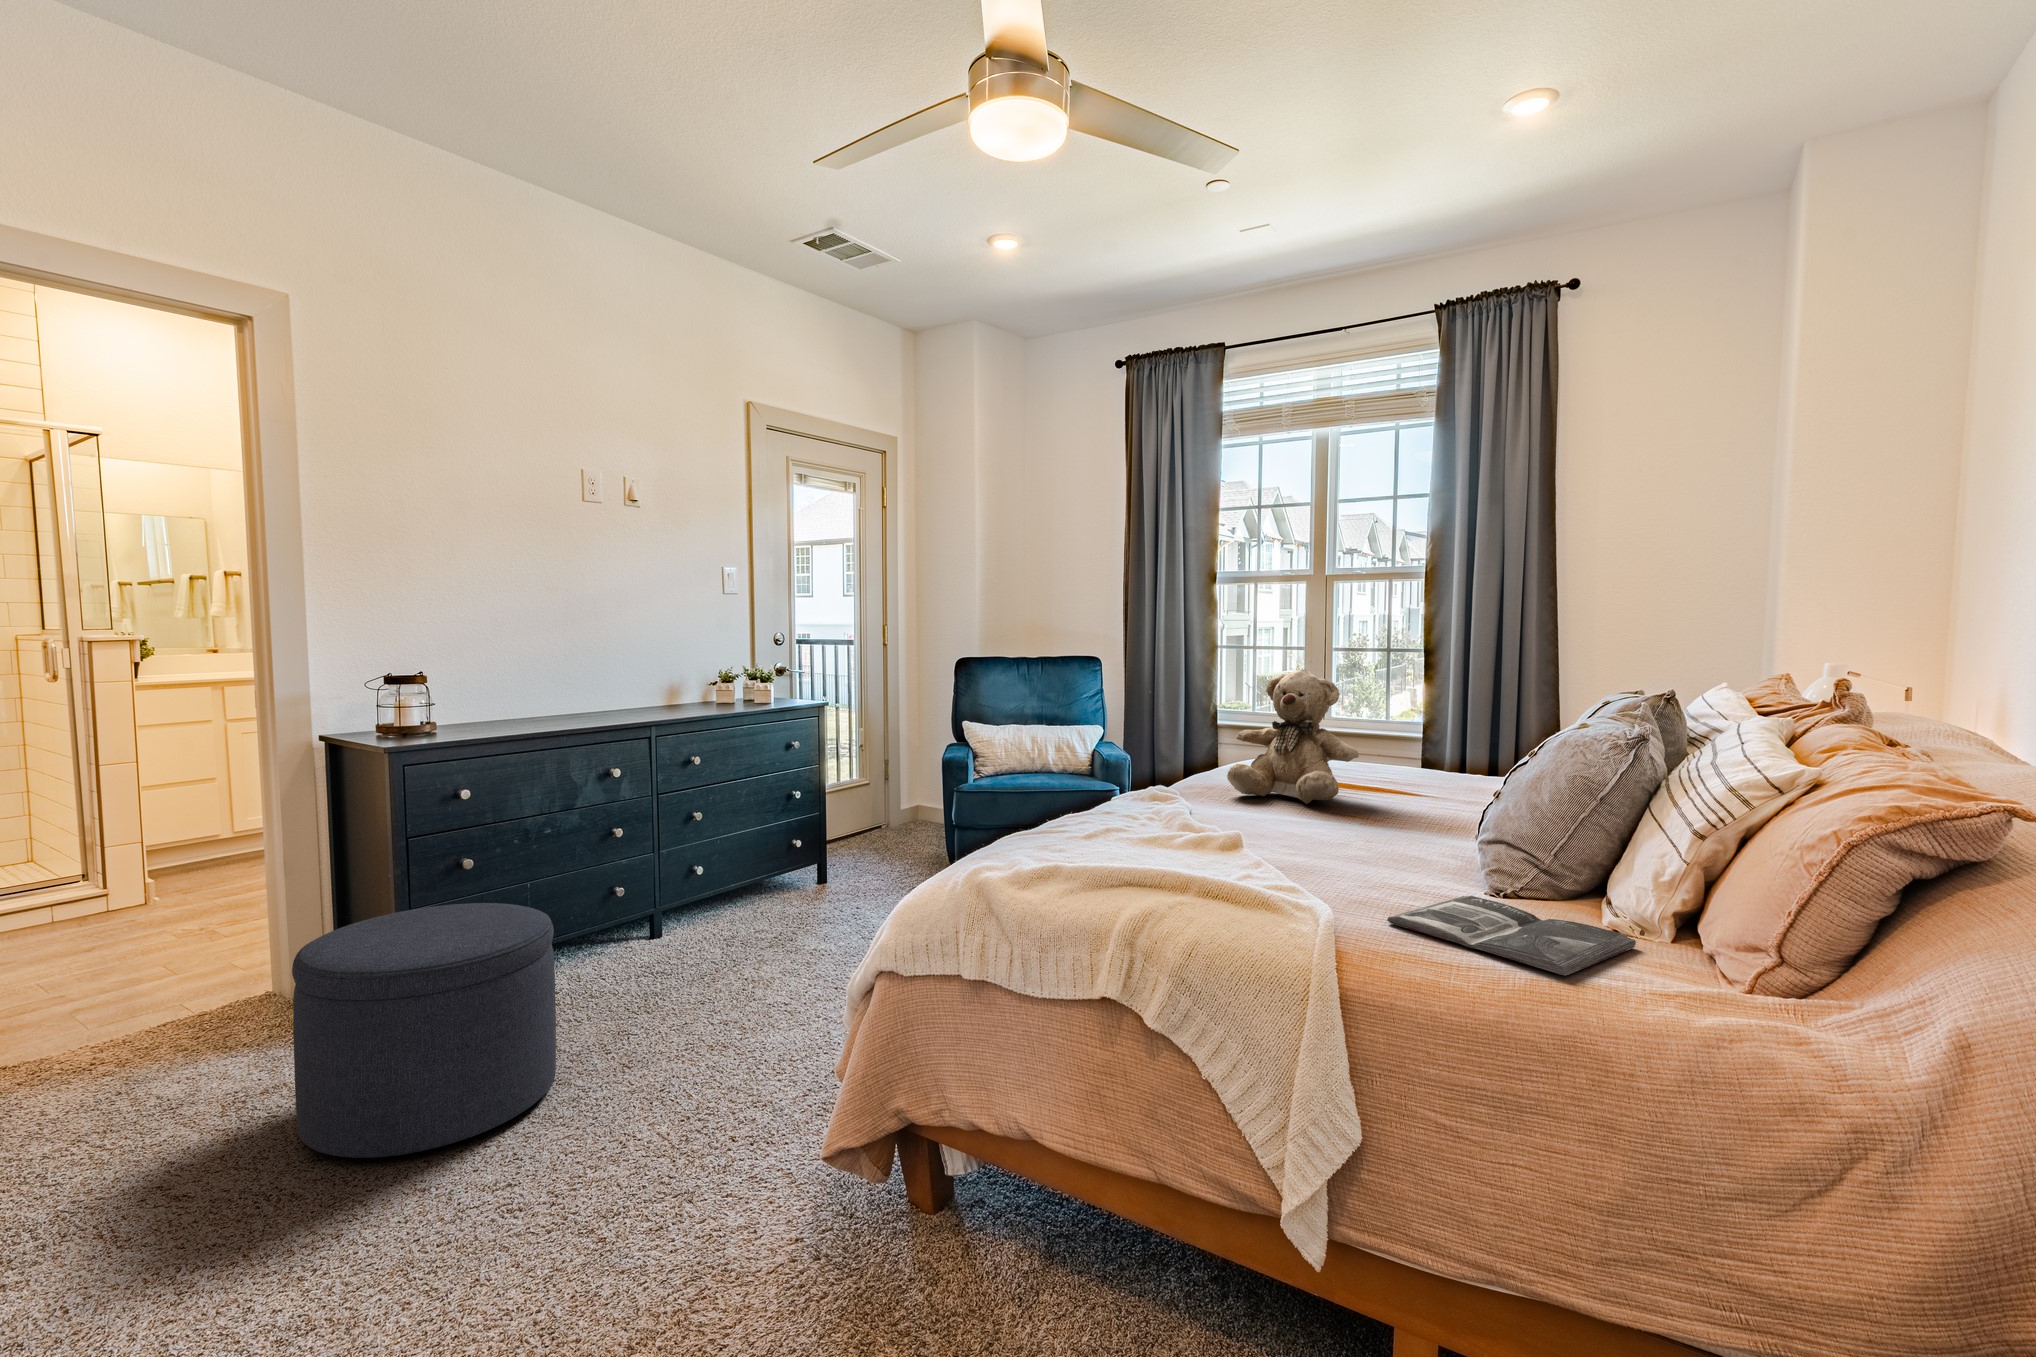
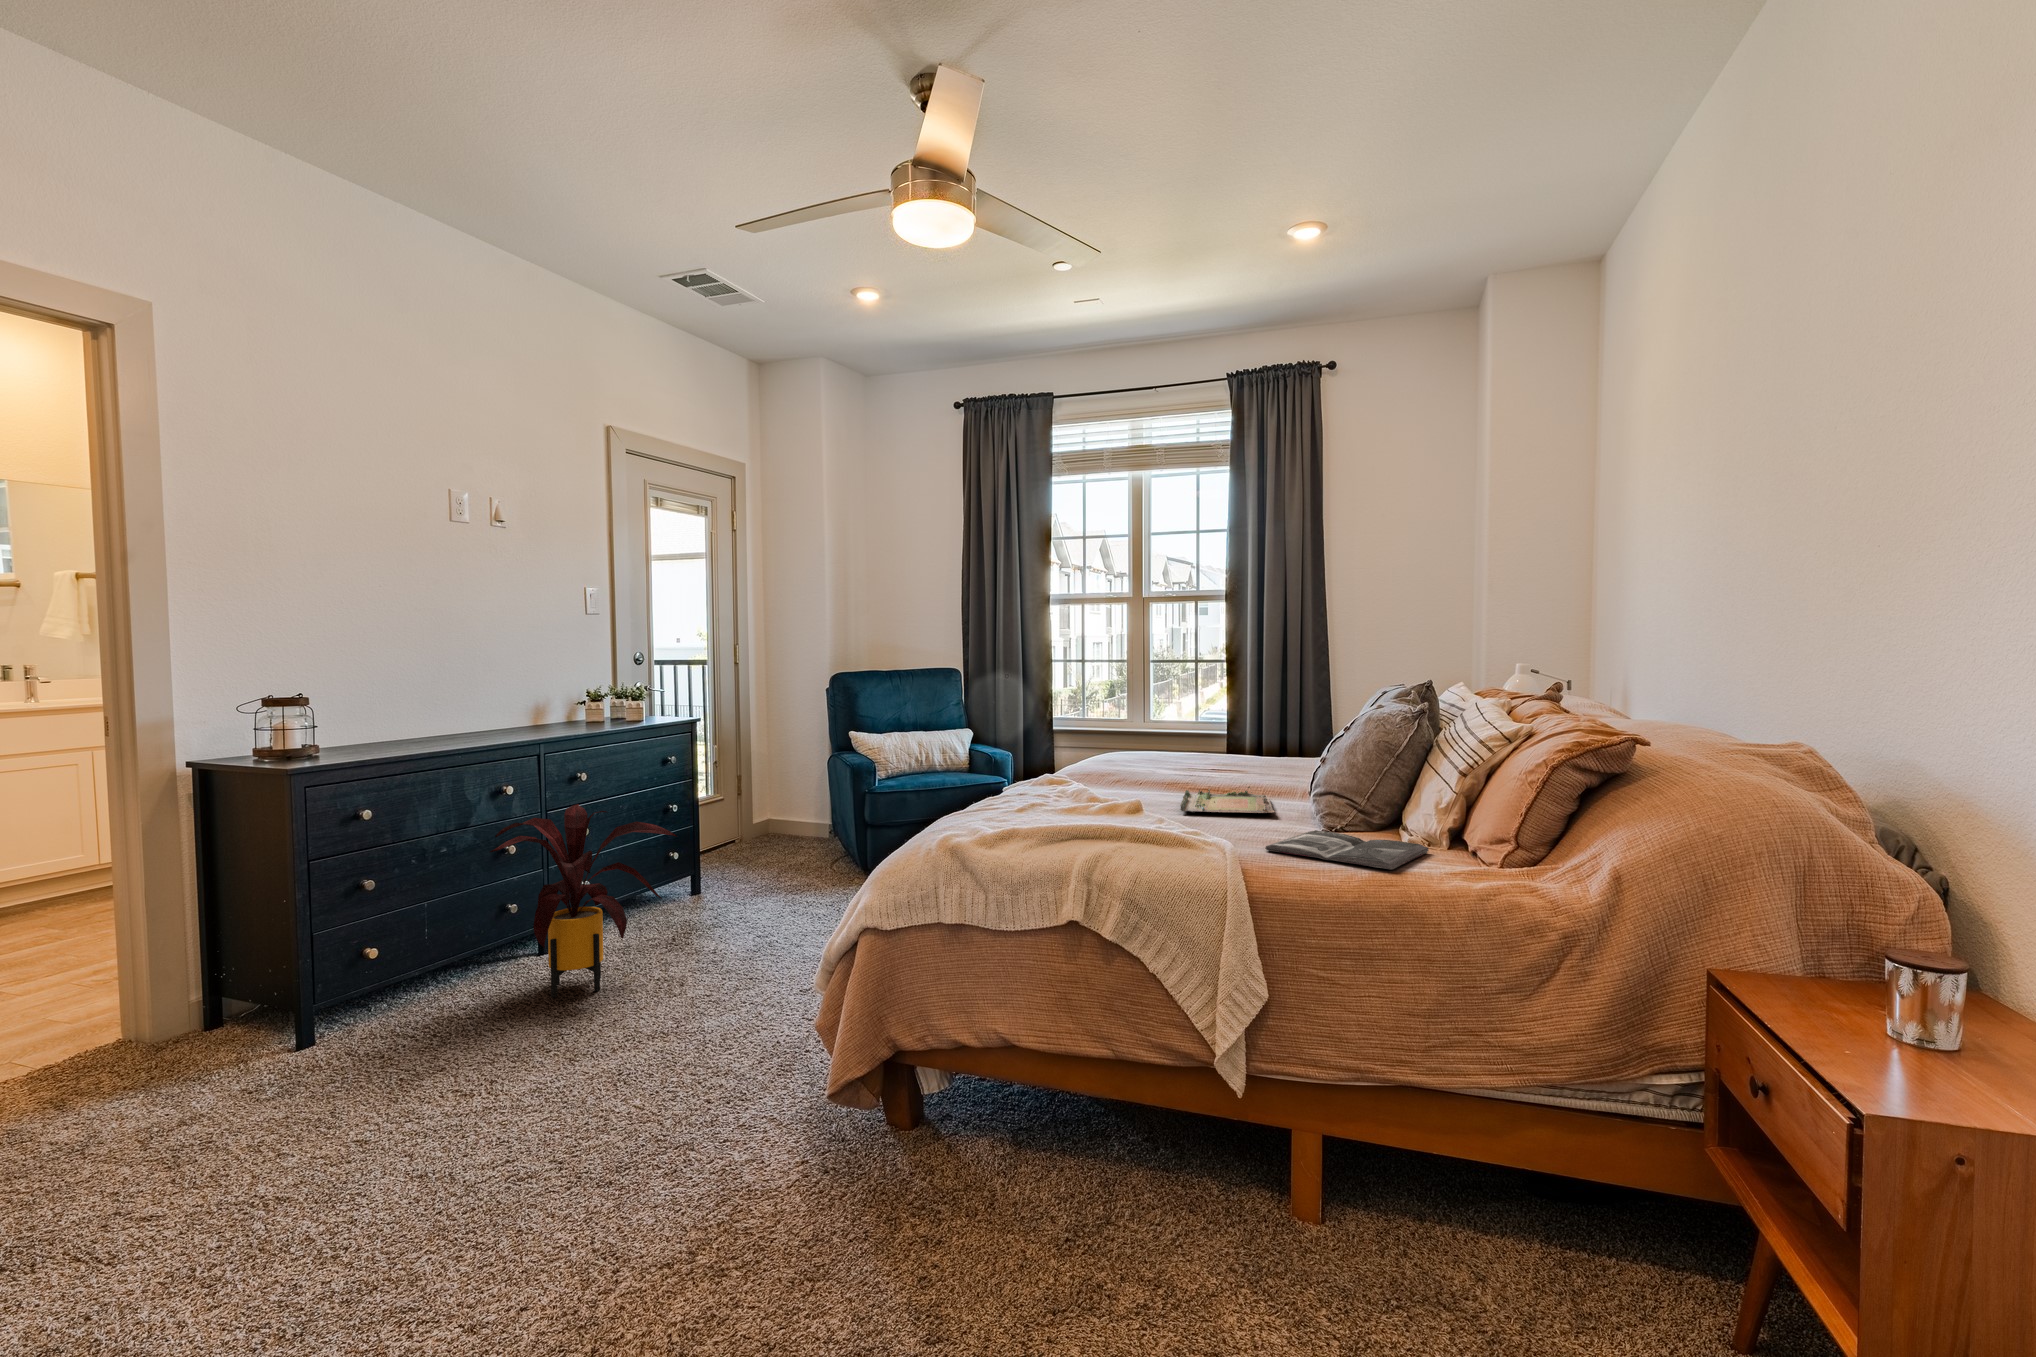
teddy bear: present [1227,669,1359,804] -> none [1102,673,1205,782]
house plant: none [575,790,765,989] -> present [490,804,676,997]
tray: none [1298,817,1428,862] -> present [1180,787,1275,813]
ottoman: present [292,903,556,1158] -> none [246,915,508,1162]

